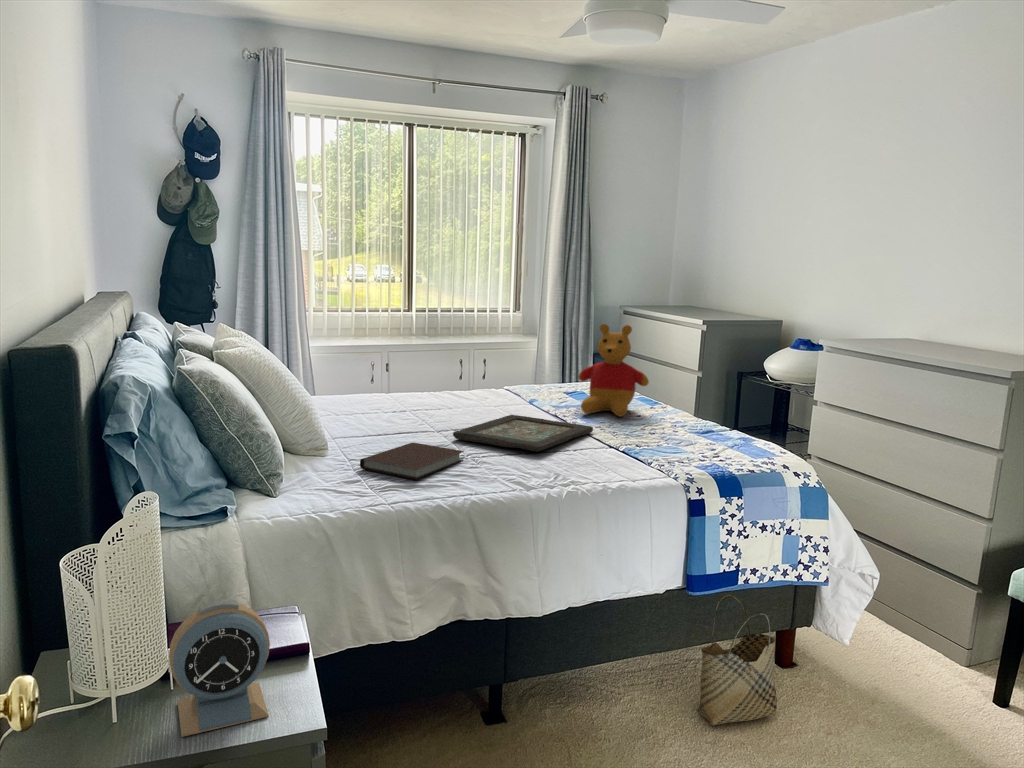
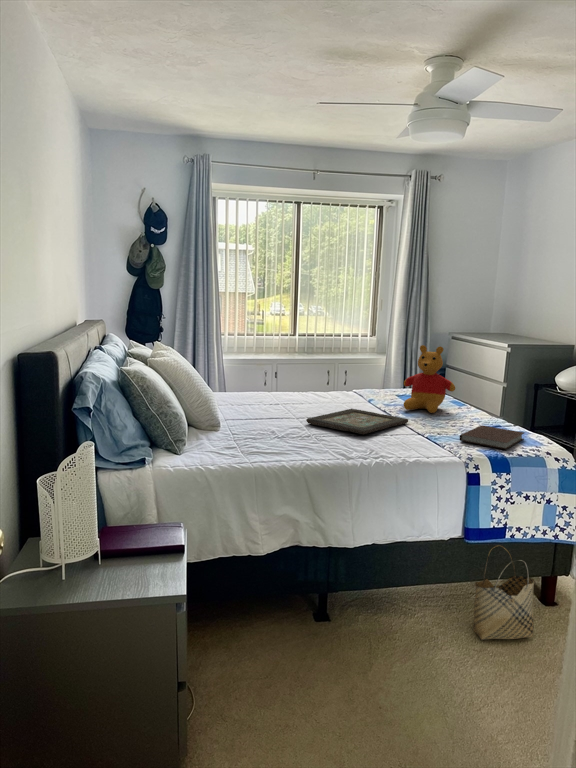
notebook: present [360,443,464,480] -> present [460,426,524,450]
alarm clock: present [169,599,270,737] -> none [92,509,153,591]

